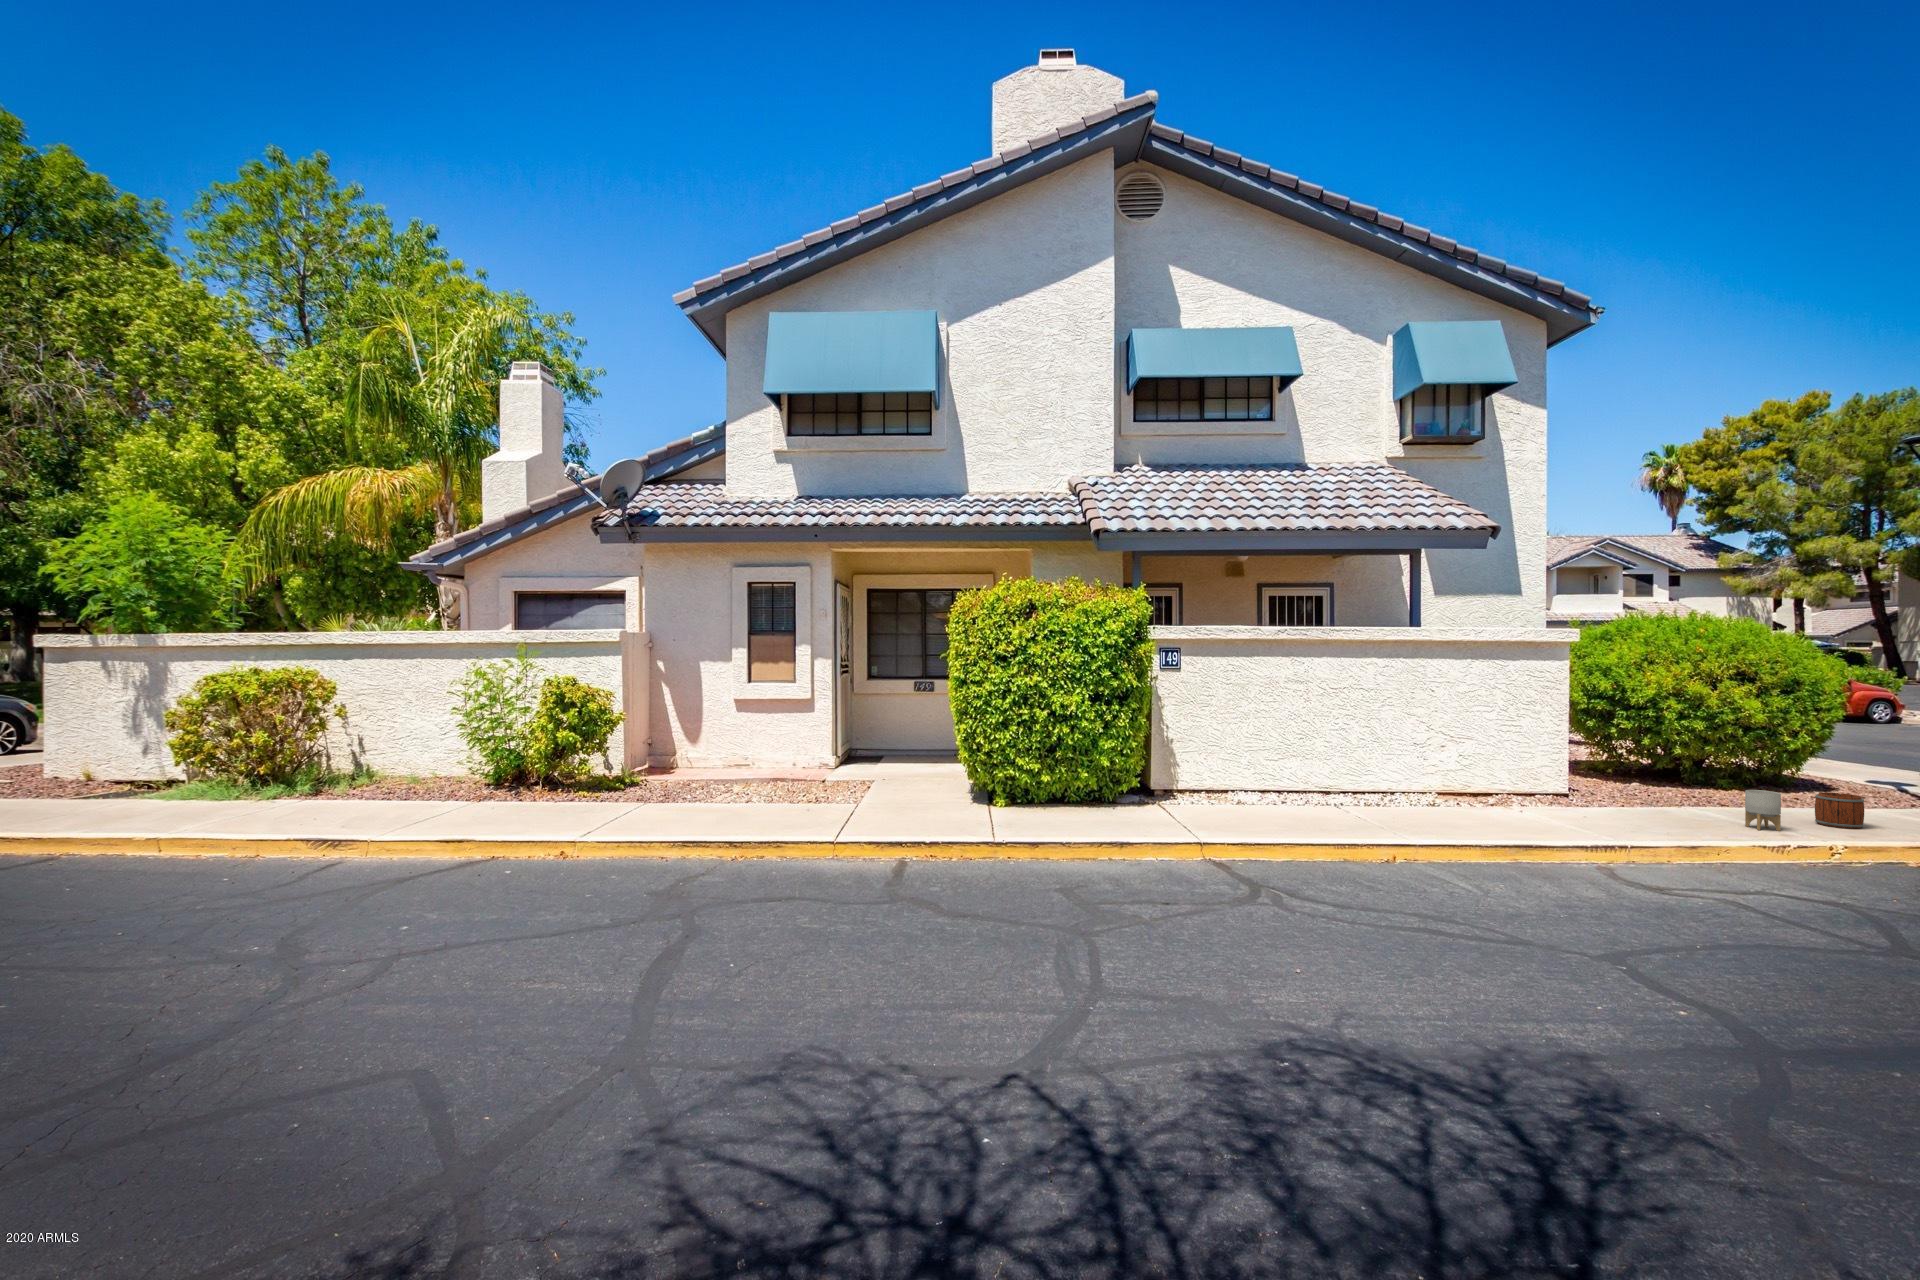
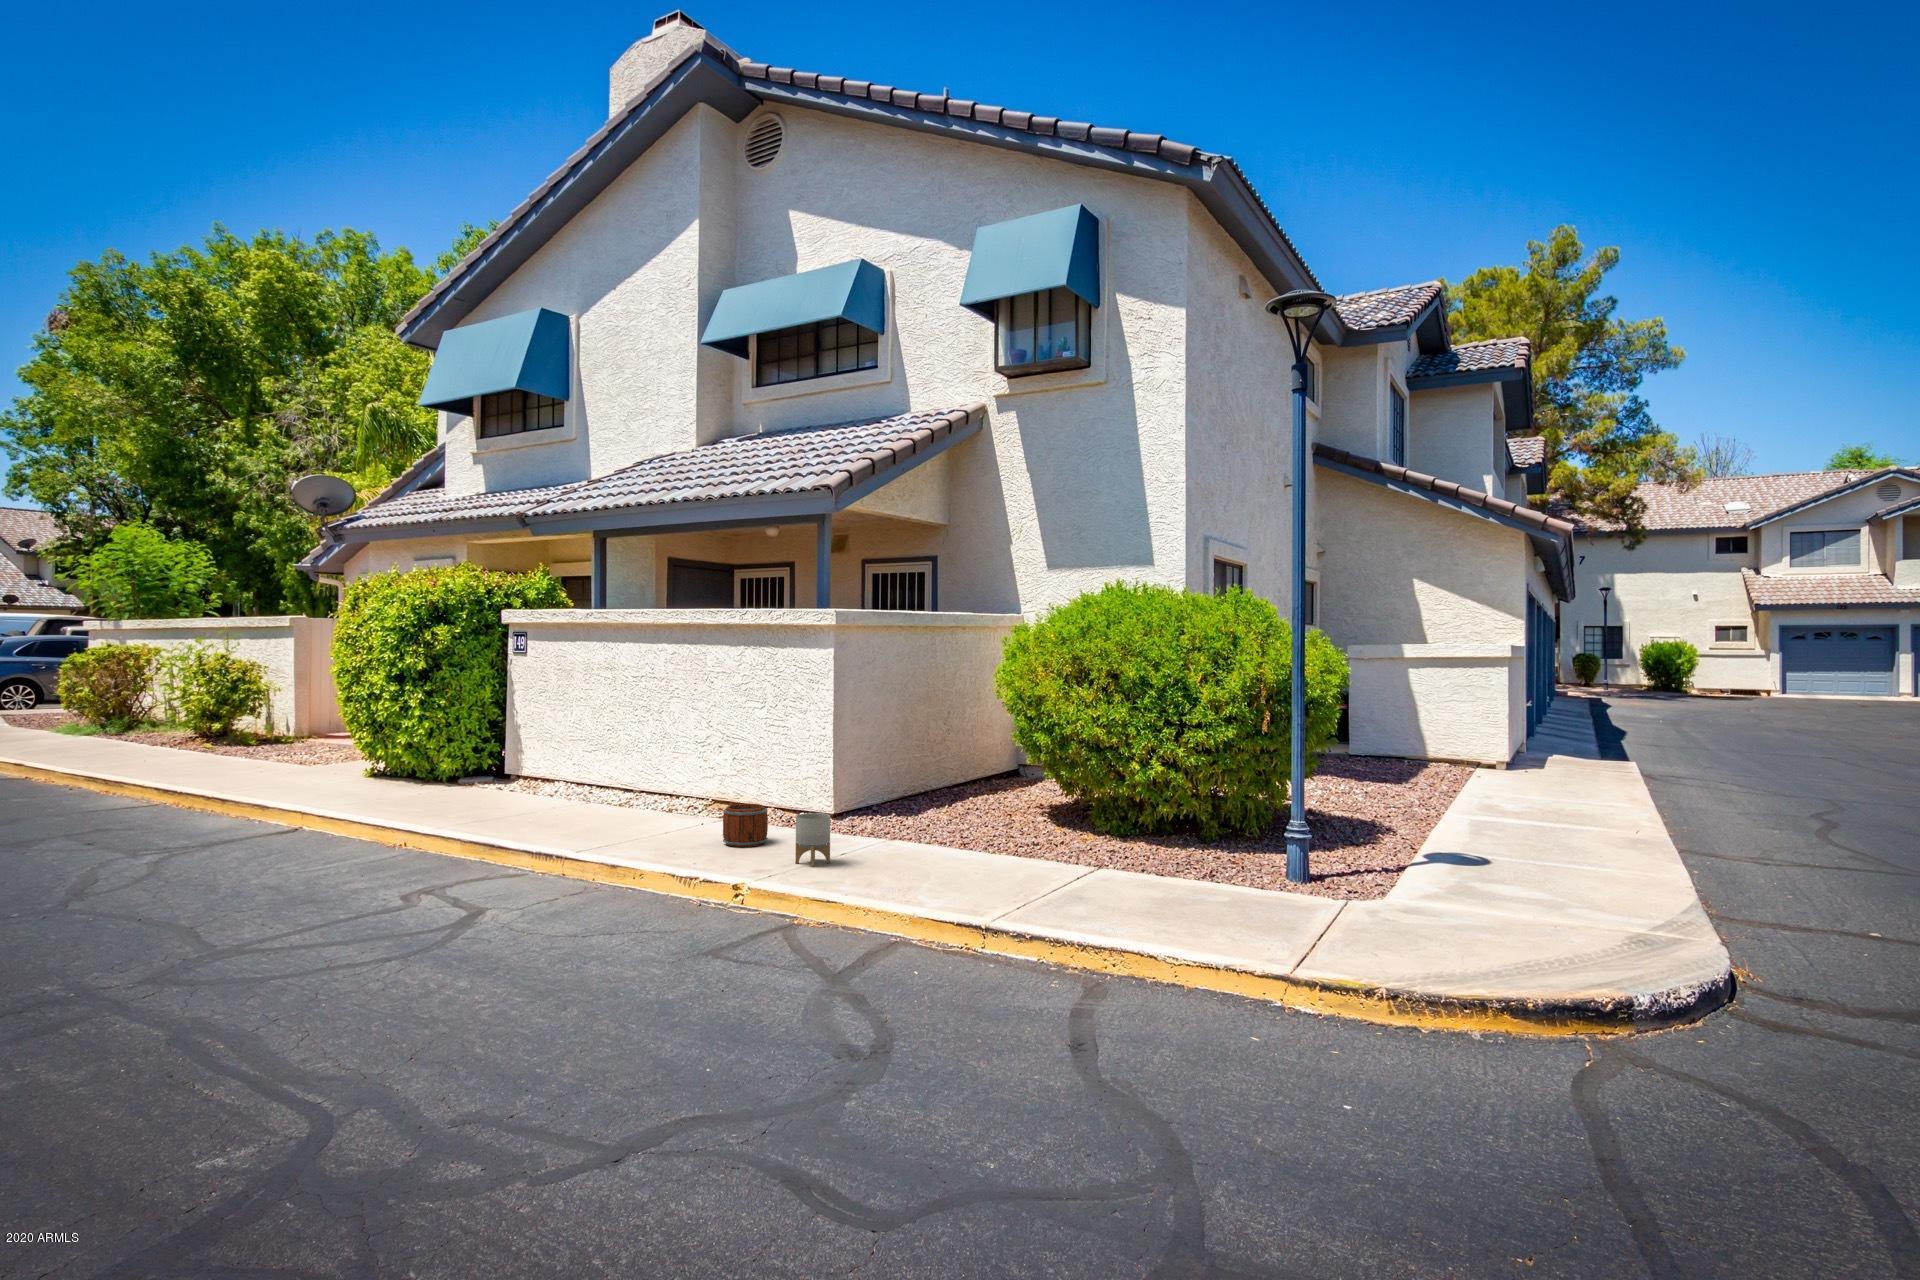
bucket: present [1815,792,1864,829] -> present [723,804,768,847]

